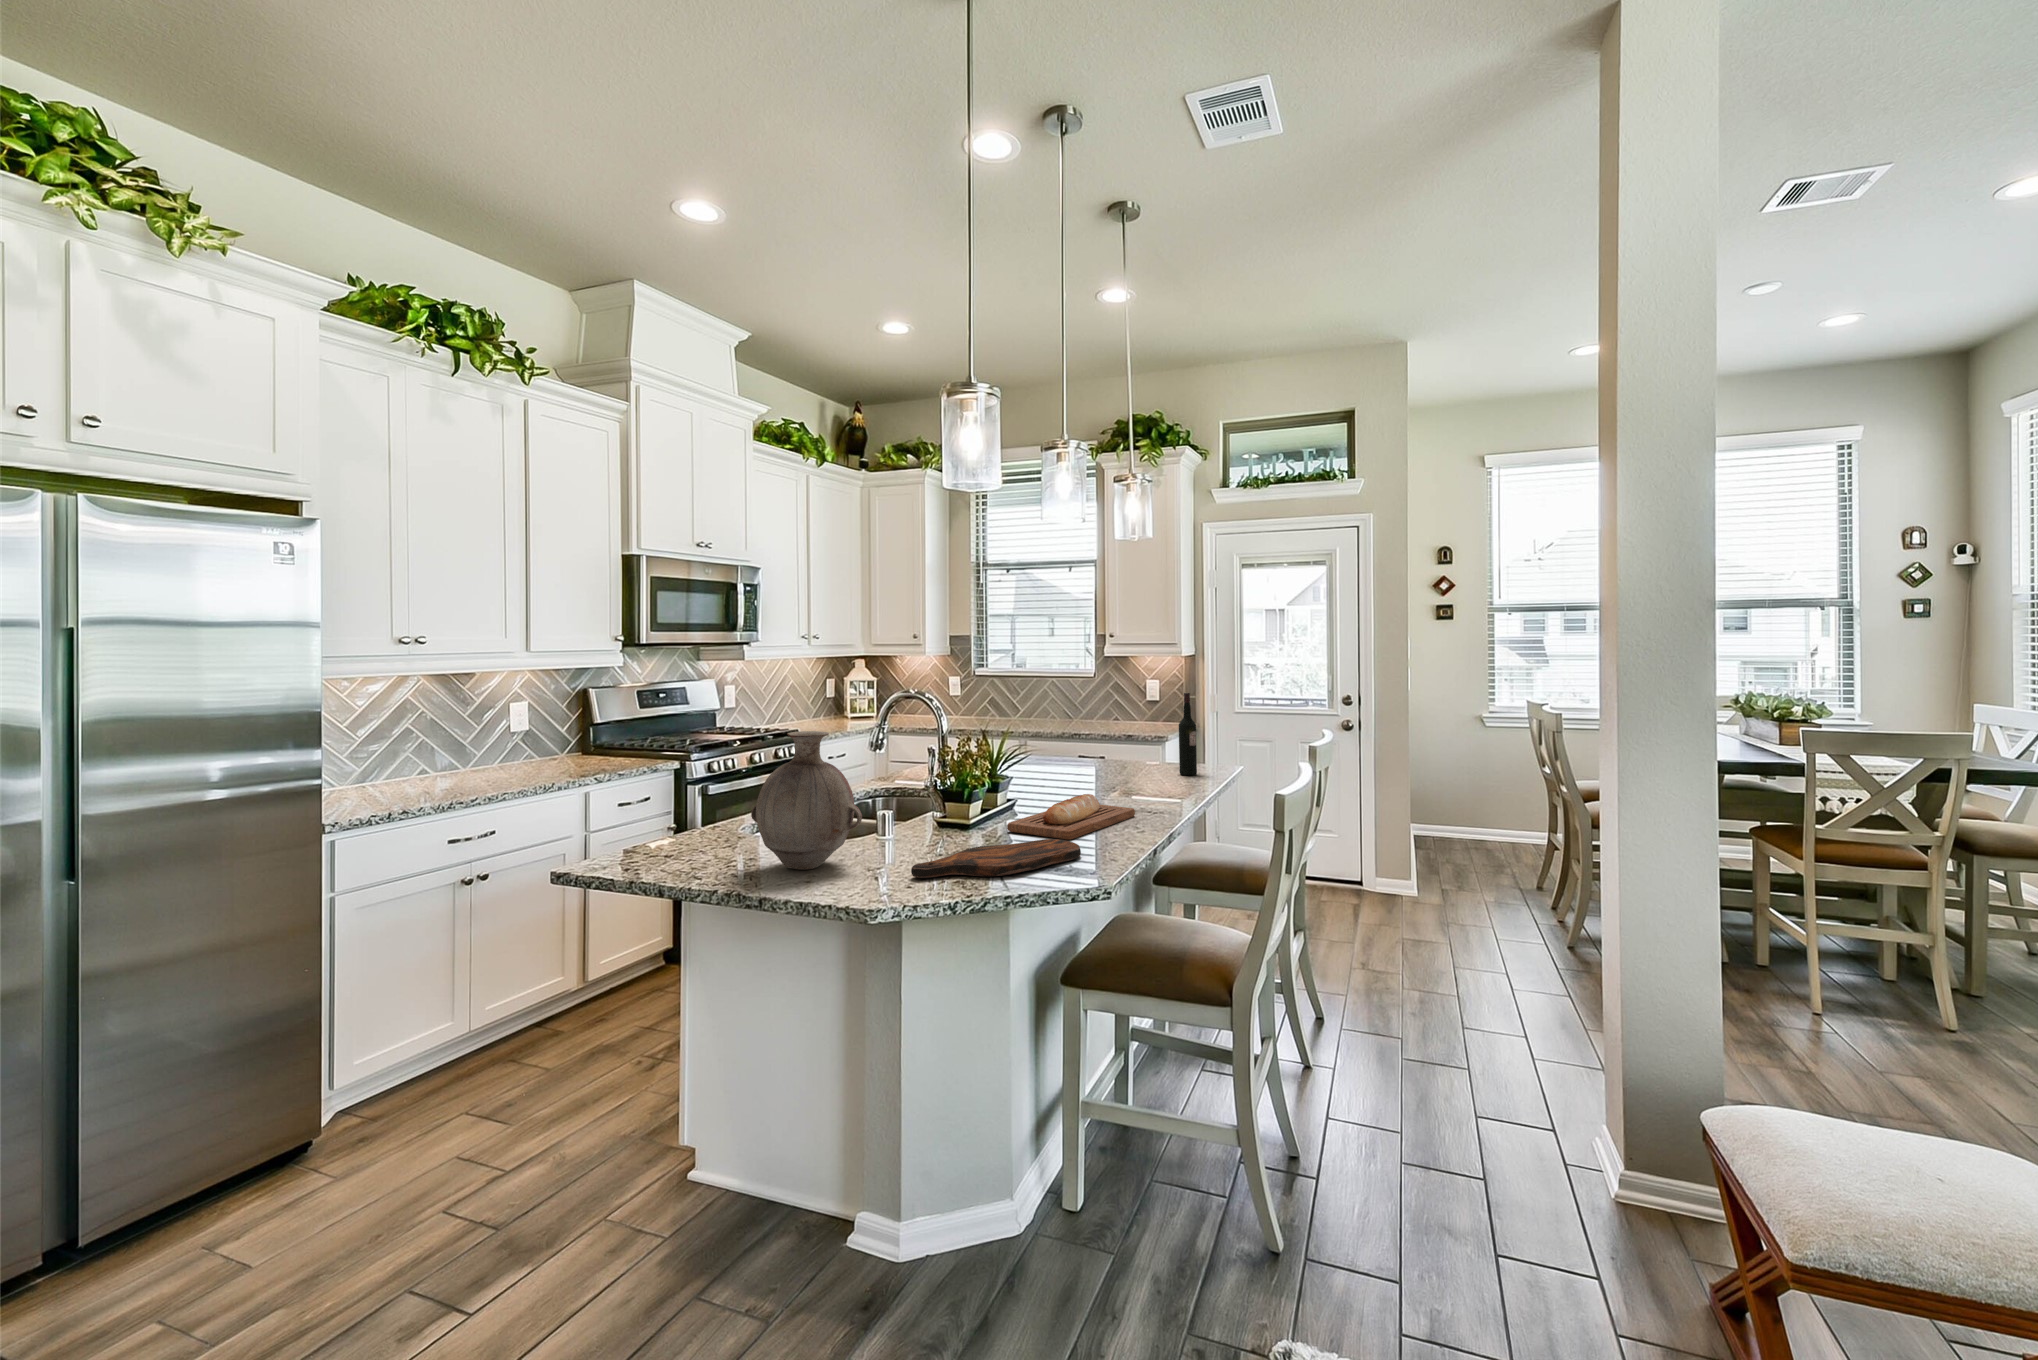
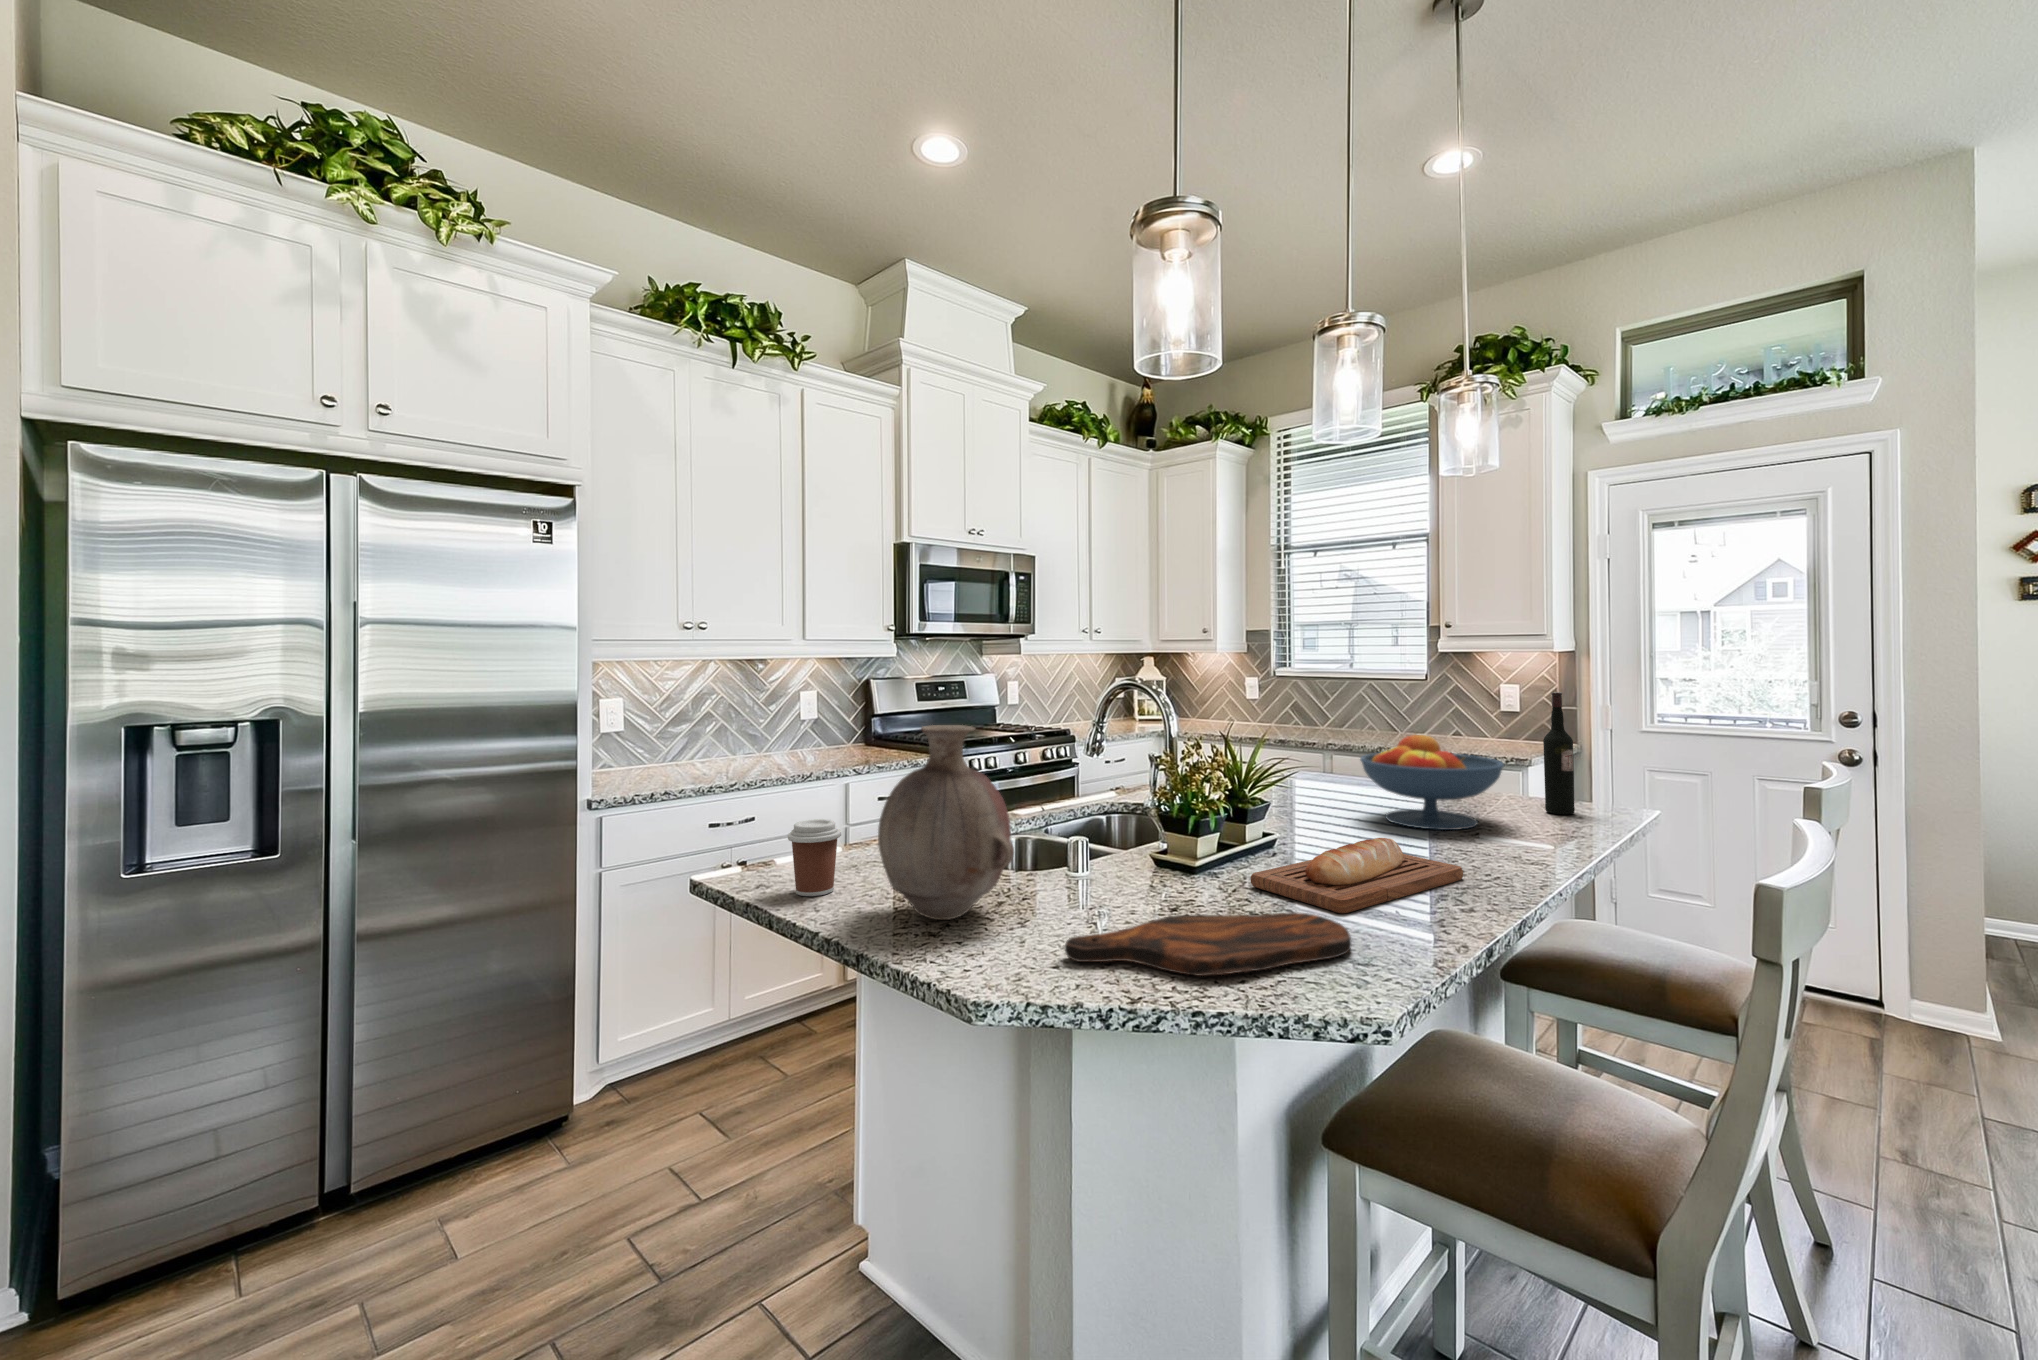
fruit bowl: none [1063,724,1156,790] -> present [1360,735,1504,830]
coffee cup: none [661,809,705,868] -> present [788,819,841,896]

